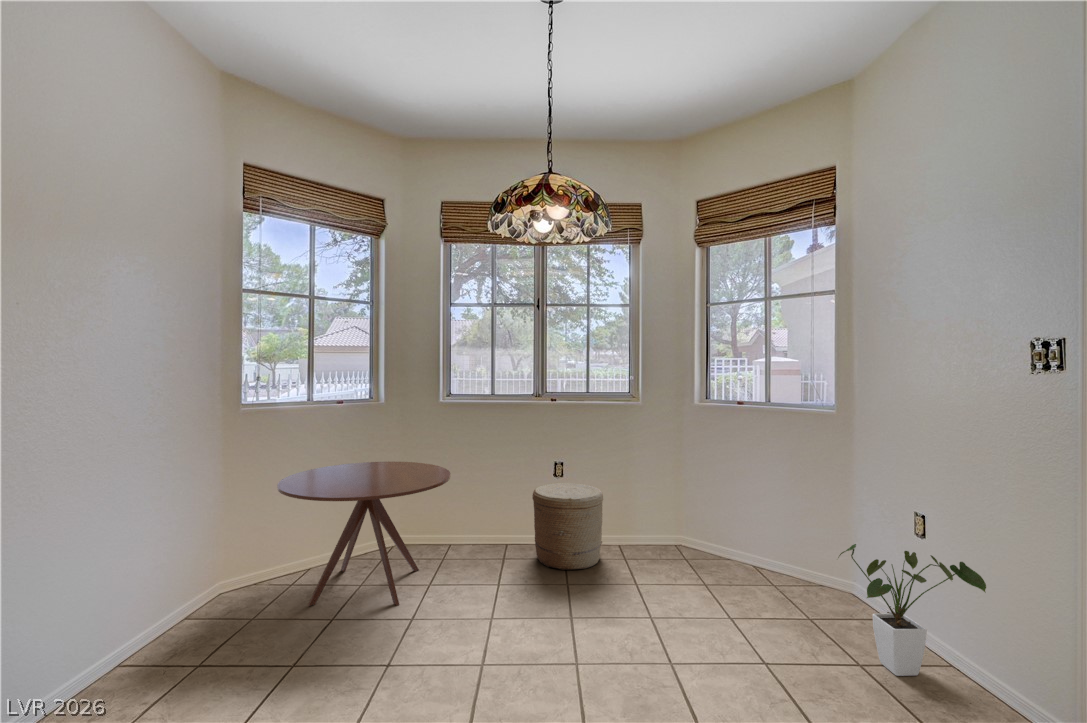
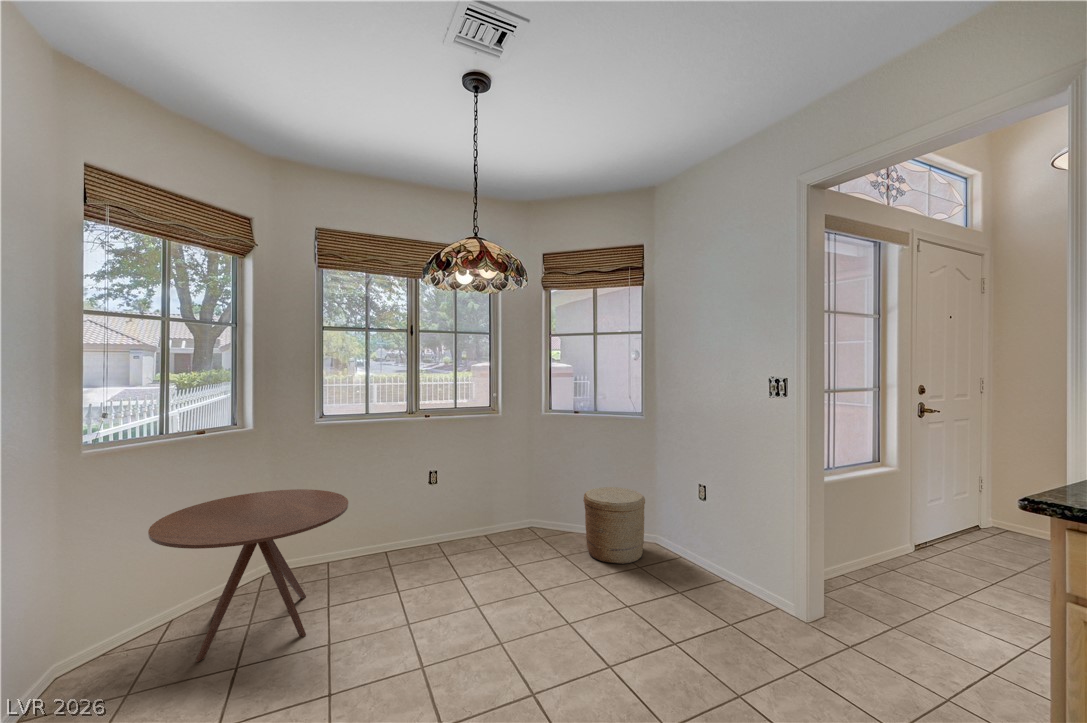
woven basket: present [532,483,603,570] -> present [583,487,645,564]
house plant: present [838,544,986,676] -> none [666,512,747,595]

